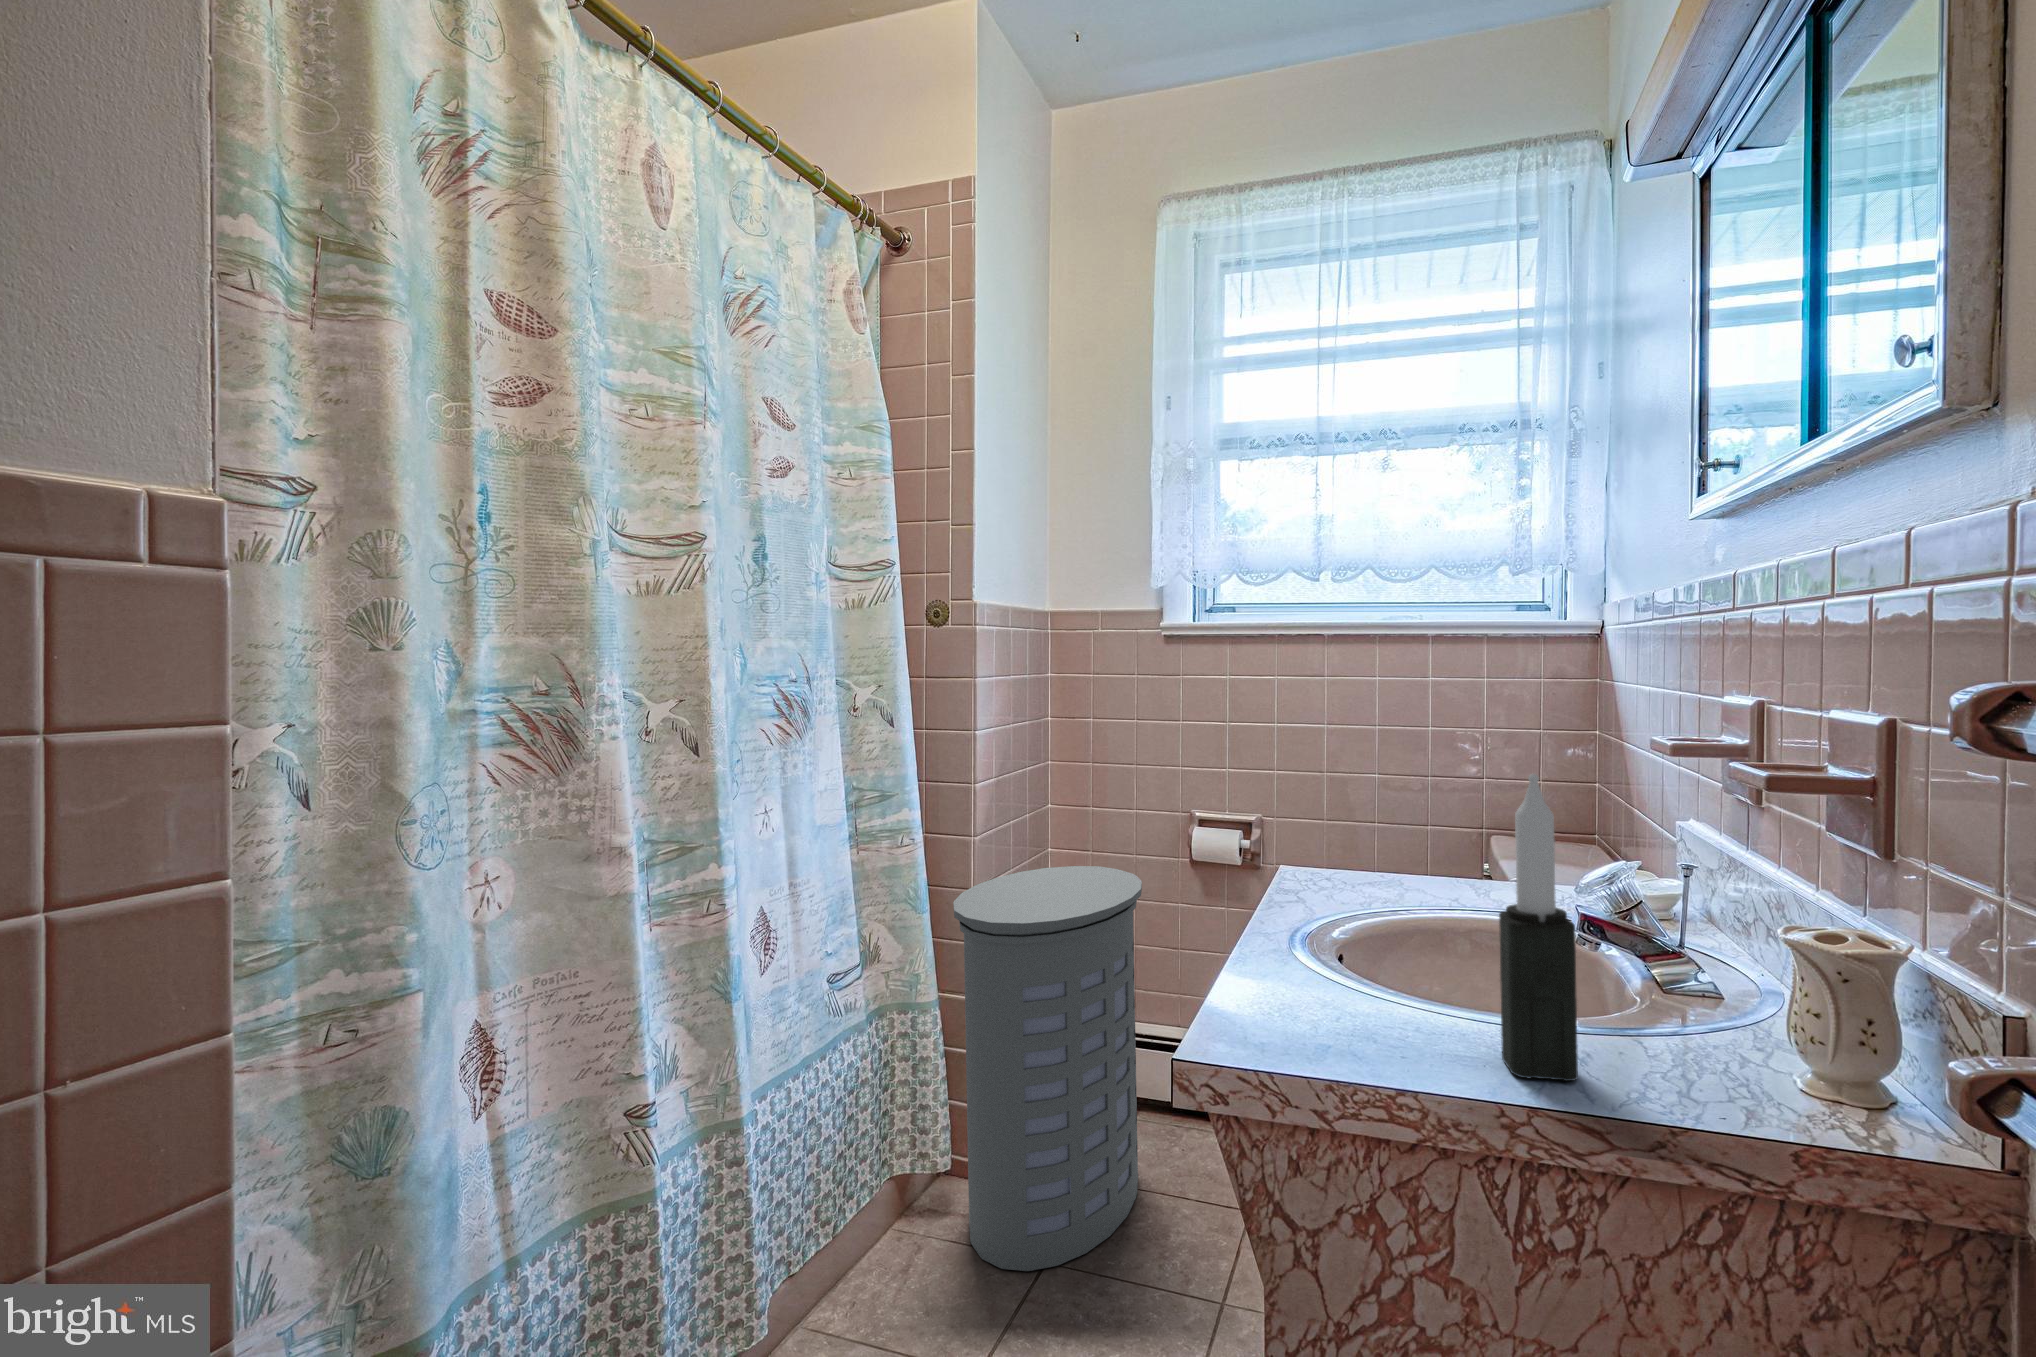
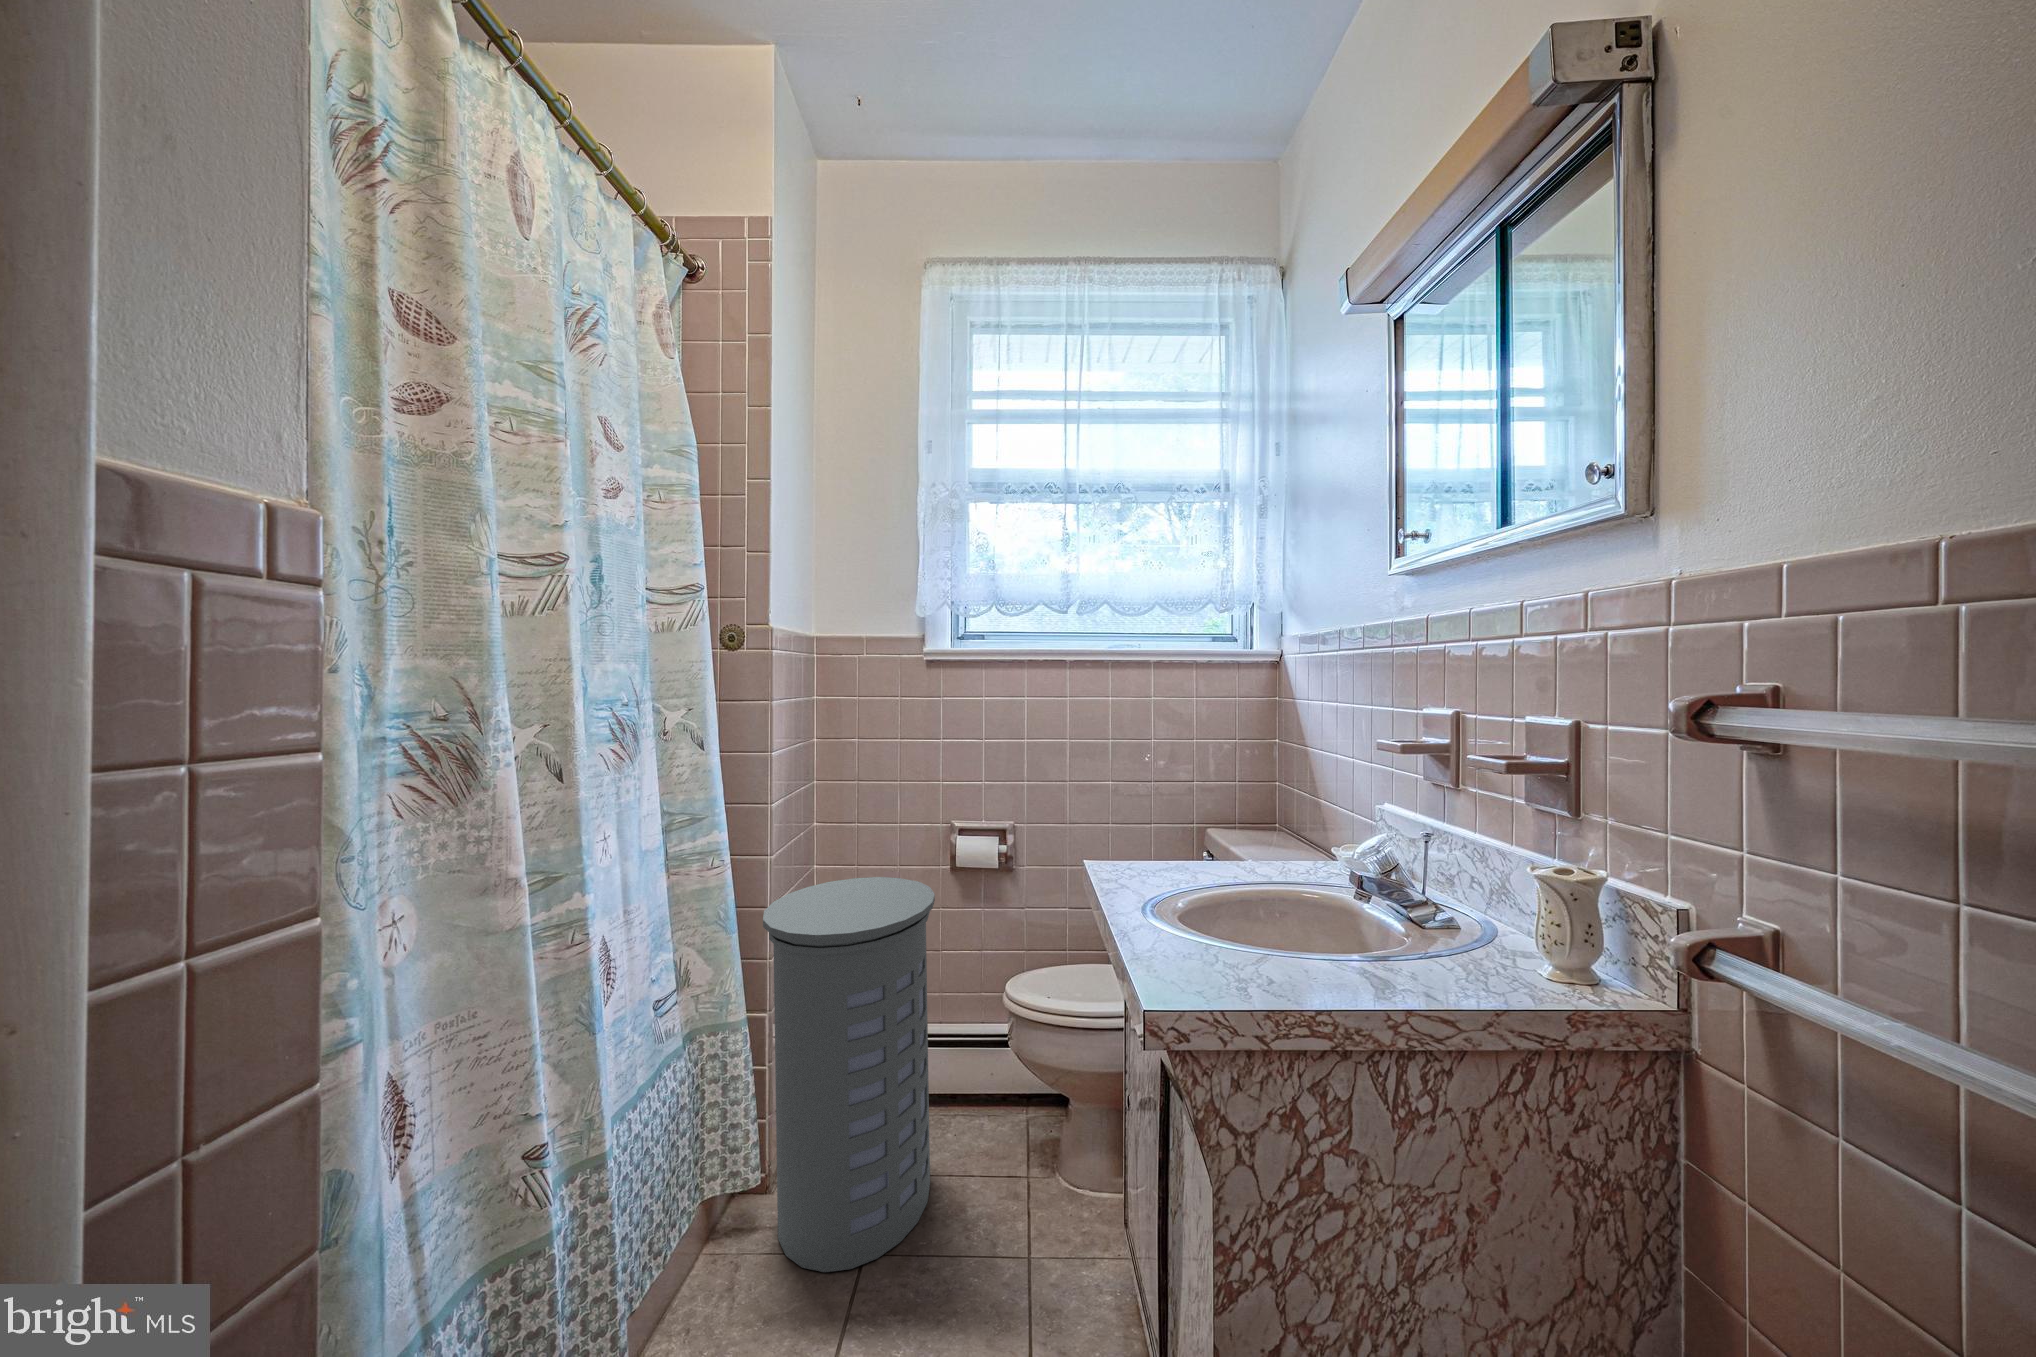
candle: present [1499,774,1578,1081] -> none [1363,771,1421,994]

